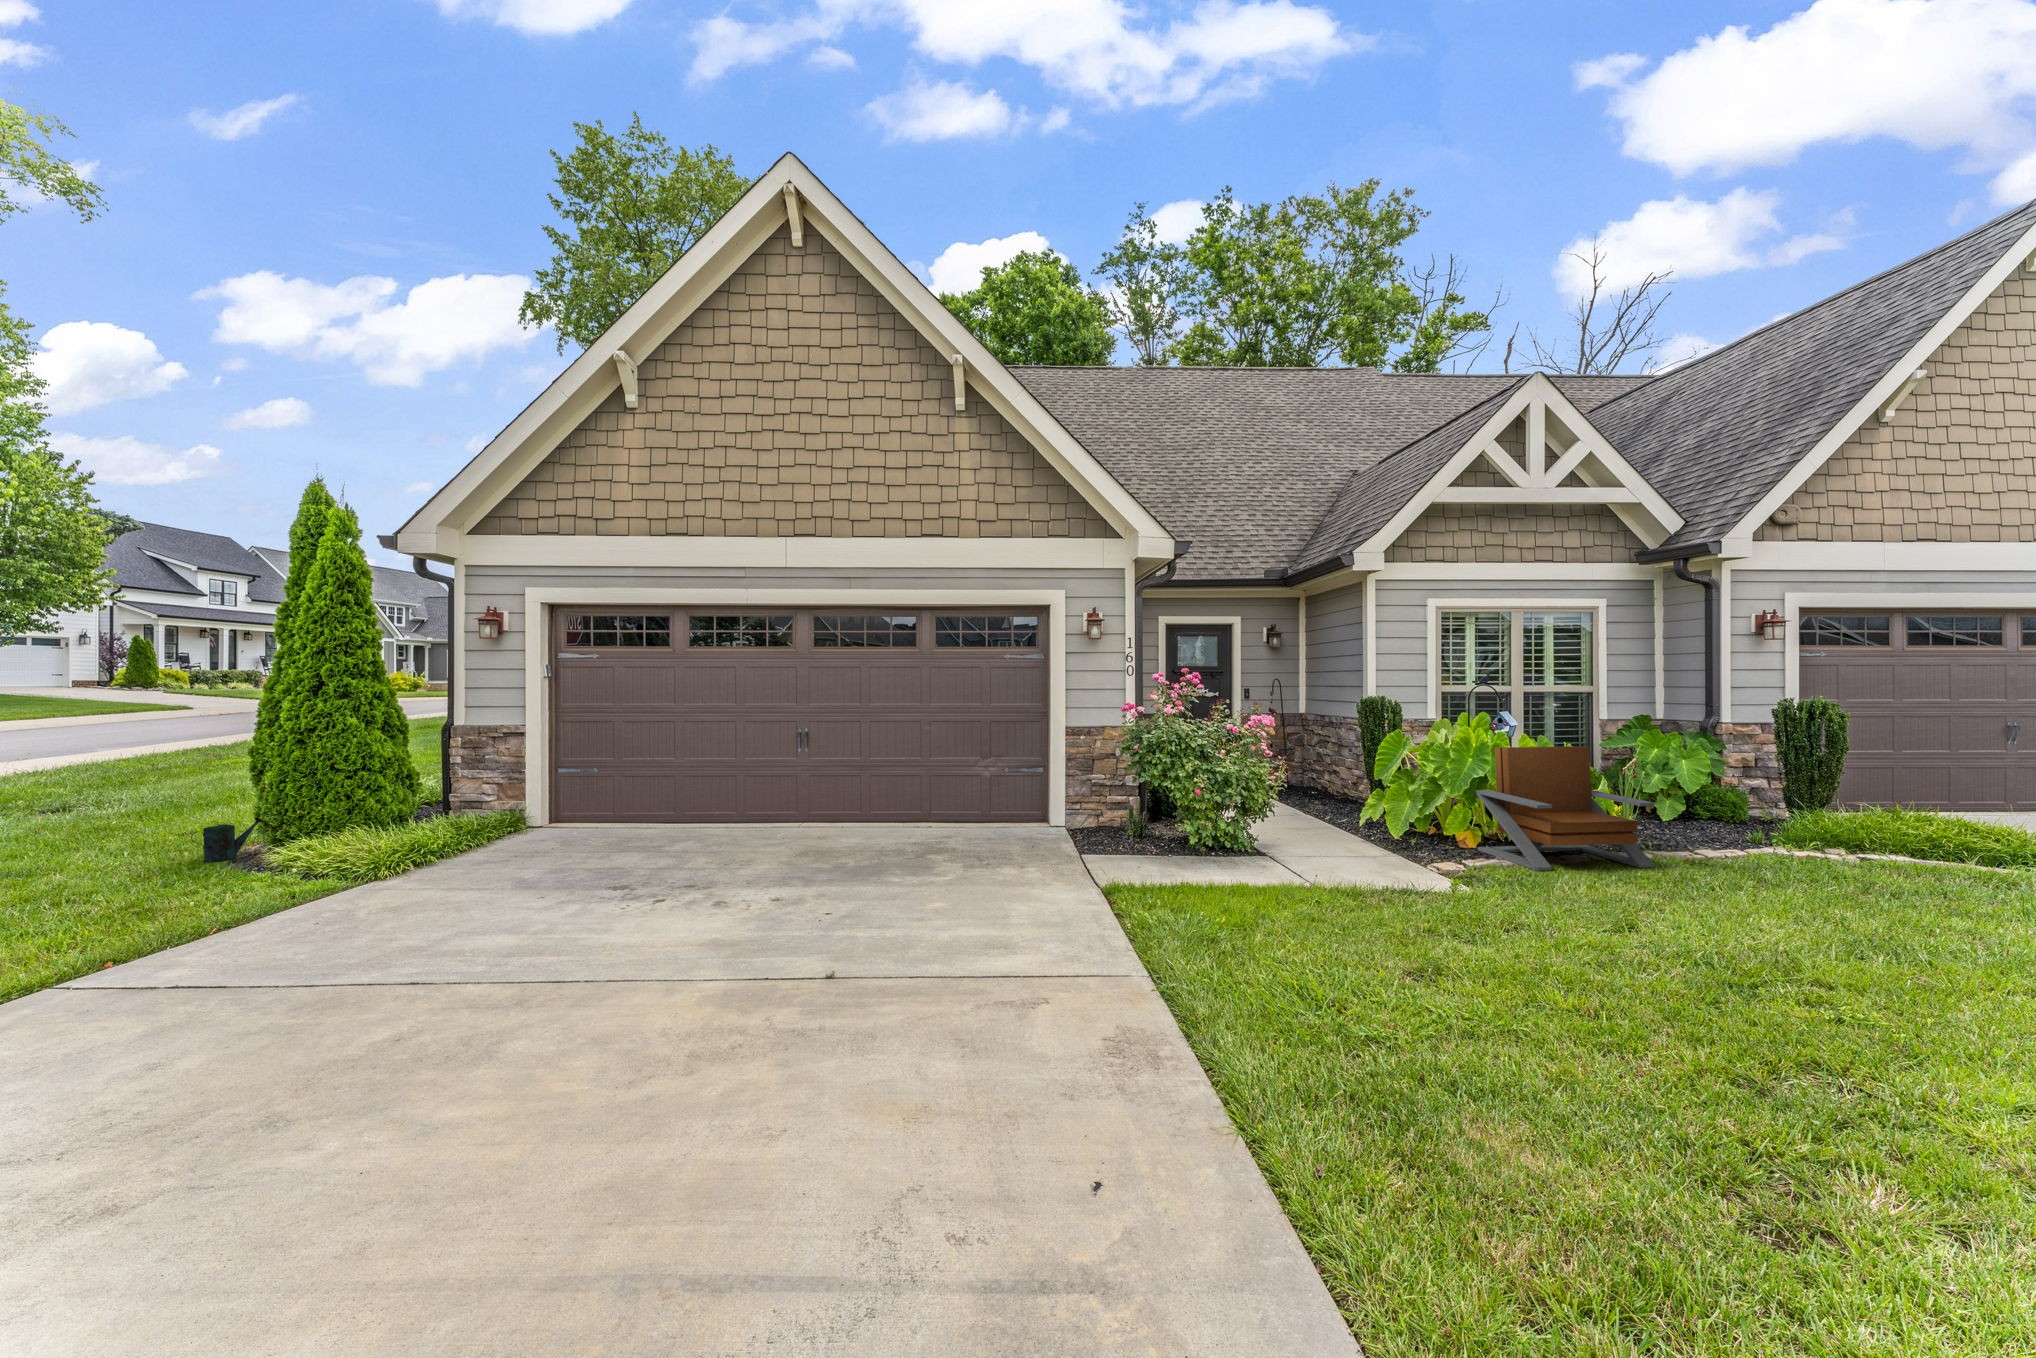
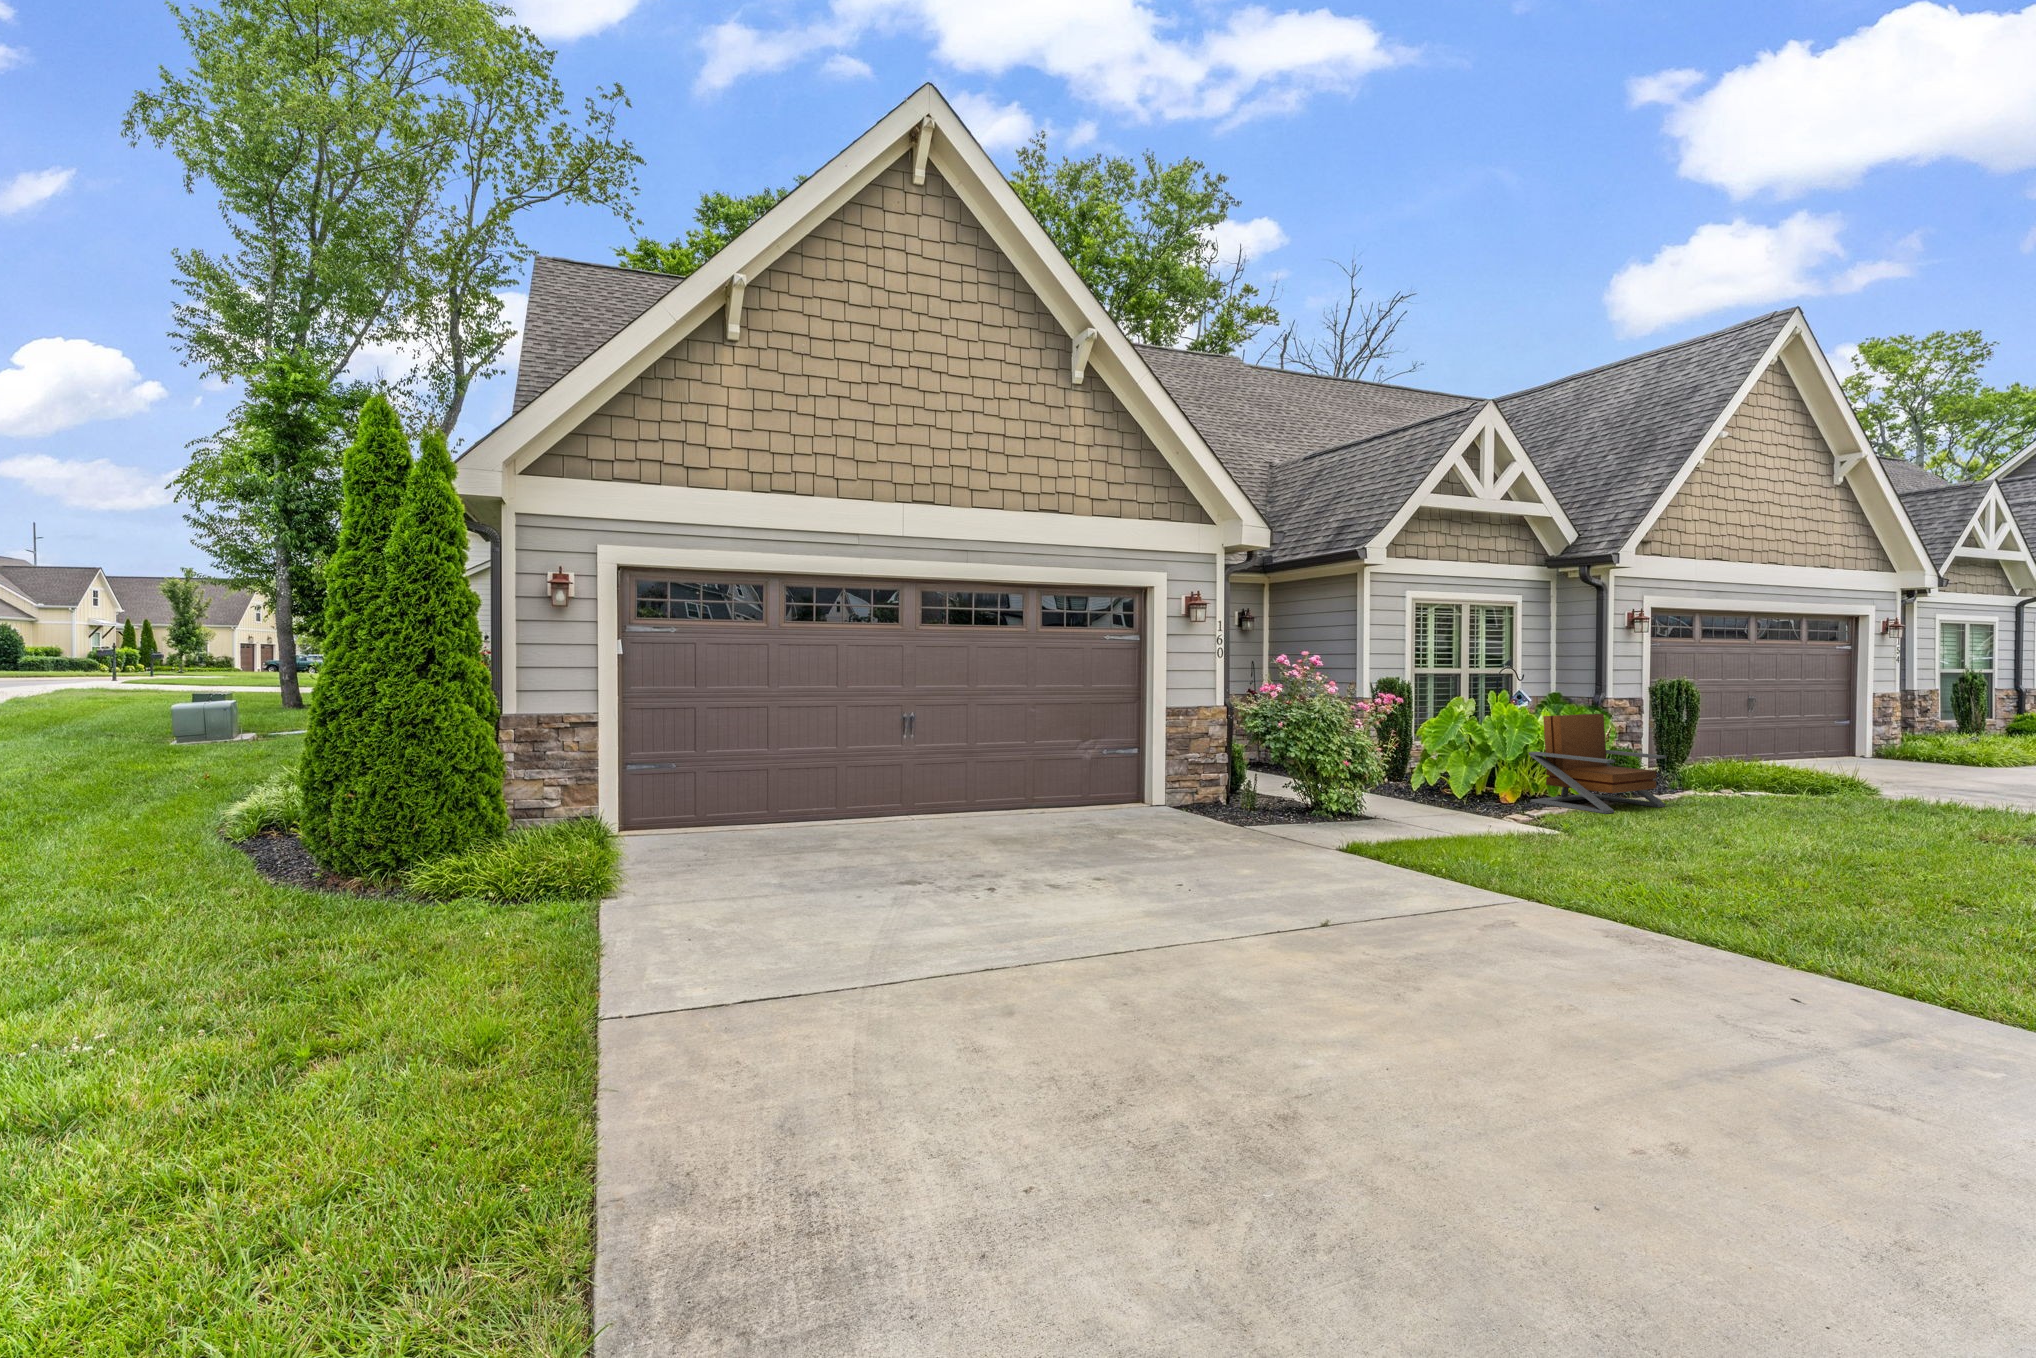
watering can: present [191,817,263,862] -> none [250,841,330,905]

